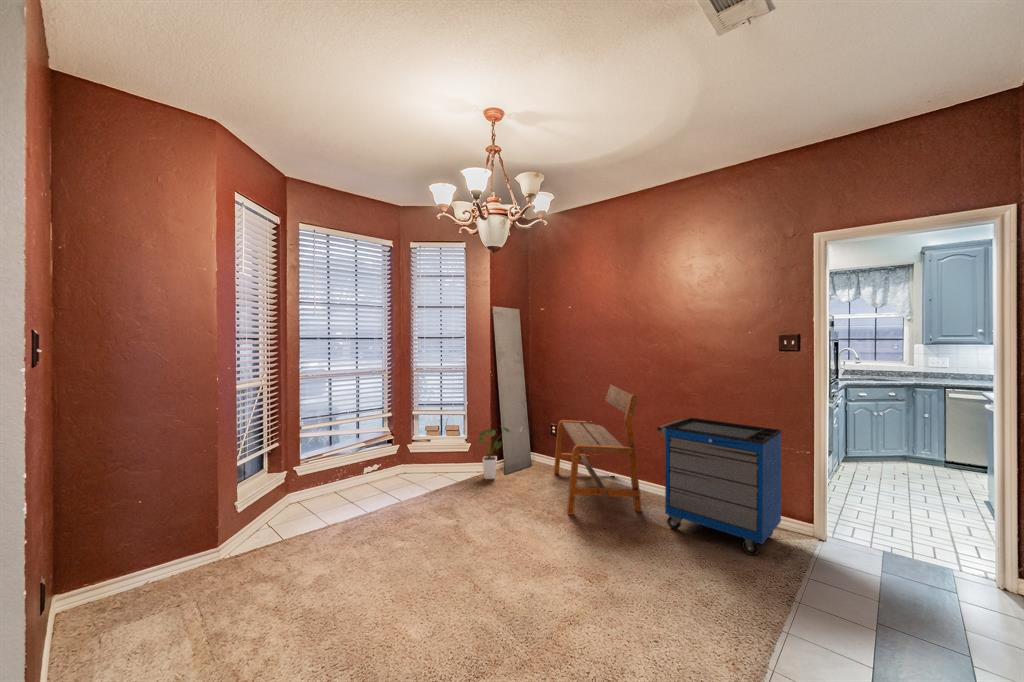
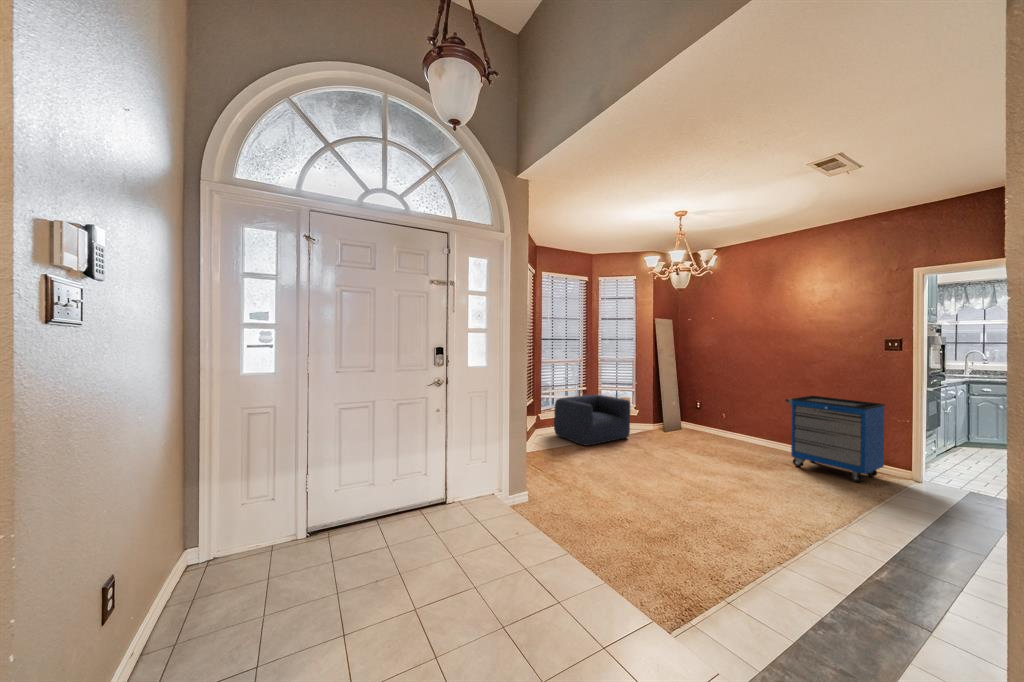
bench: present [554,385,642,515] -> none [700,372,773,457]
armchair: none [320,424,449,521] -> present [554,395,630,446]
house plant: present [477,427,510,479] -> none [645,399,668,434]

